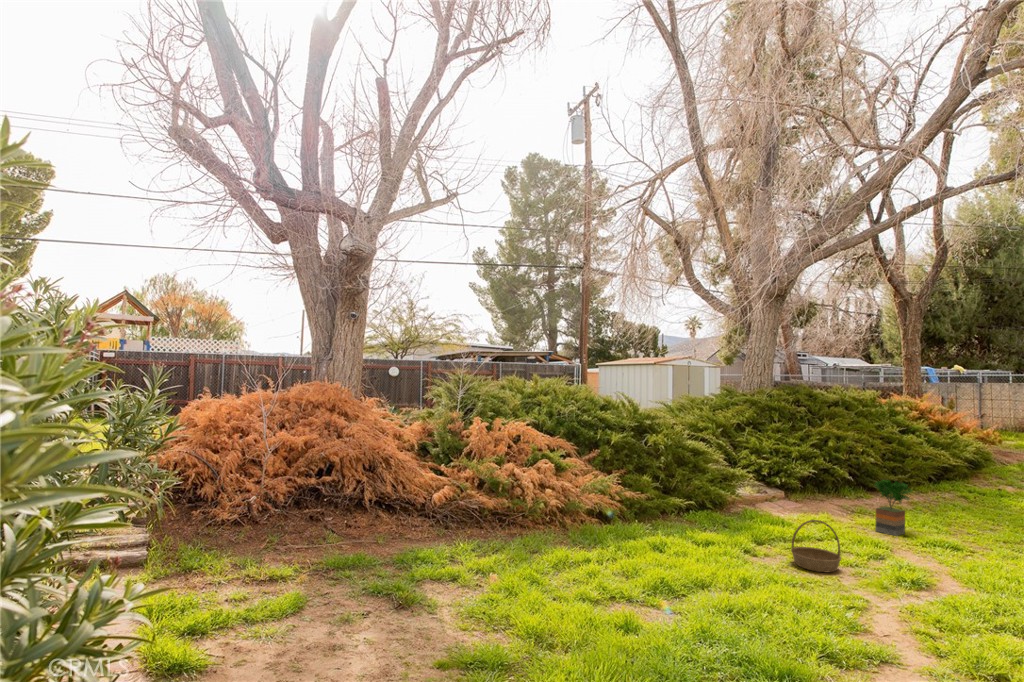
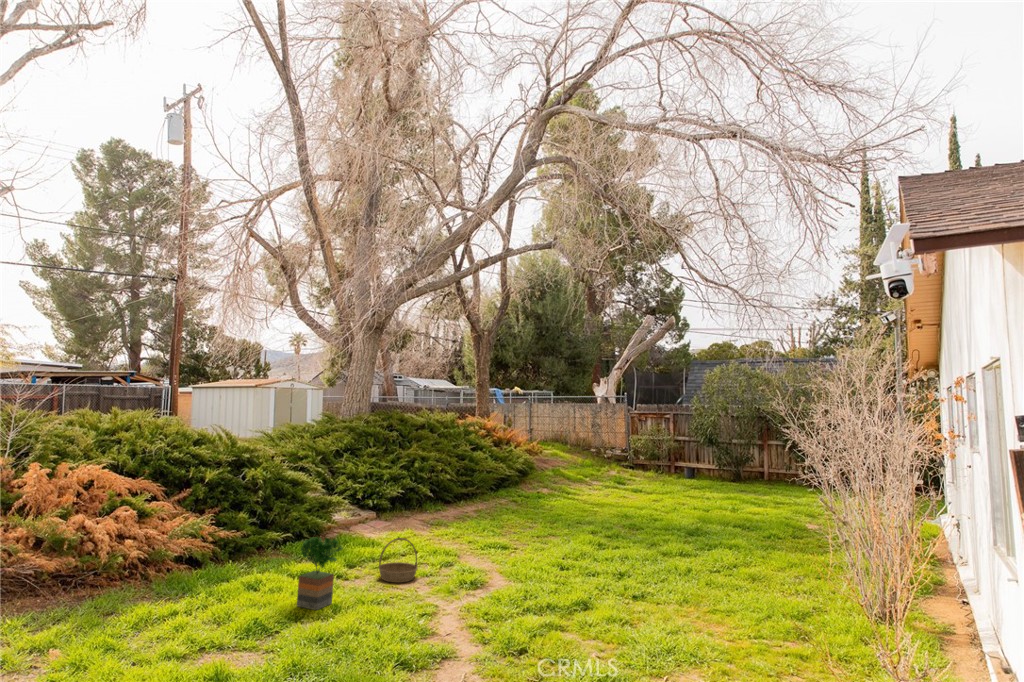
potted tree: present [875,480,912,536] -> present [297,537,343,610]

